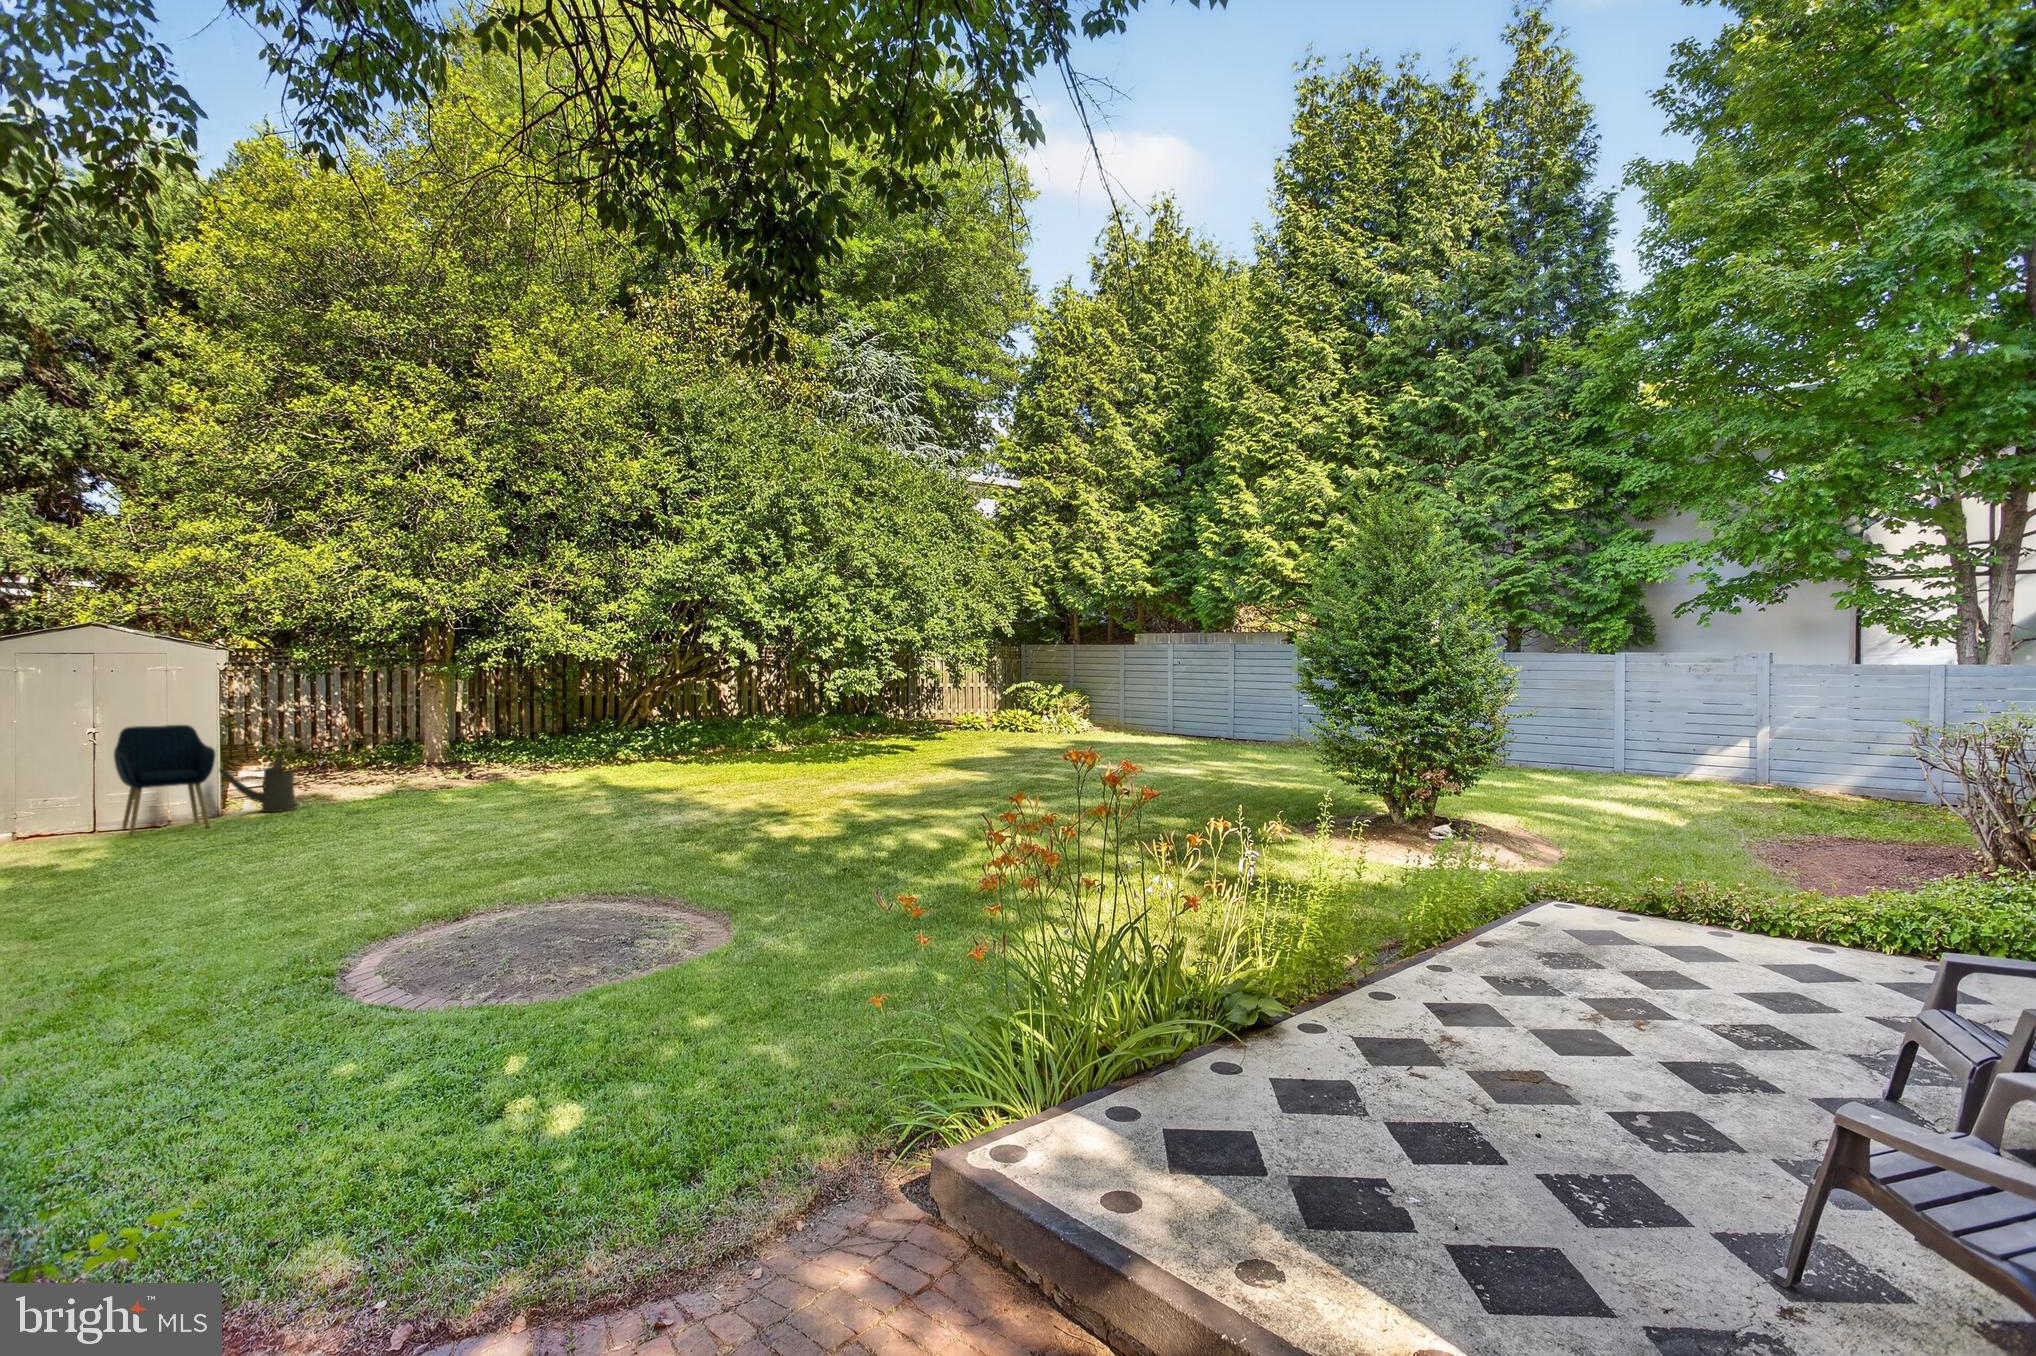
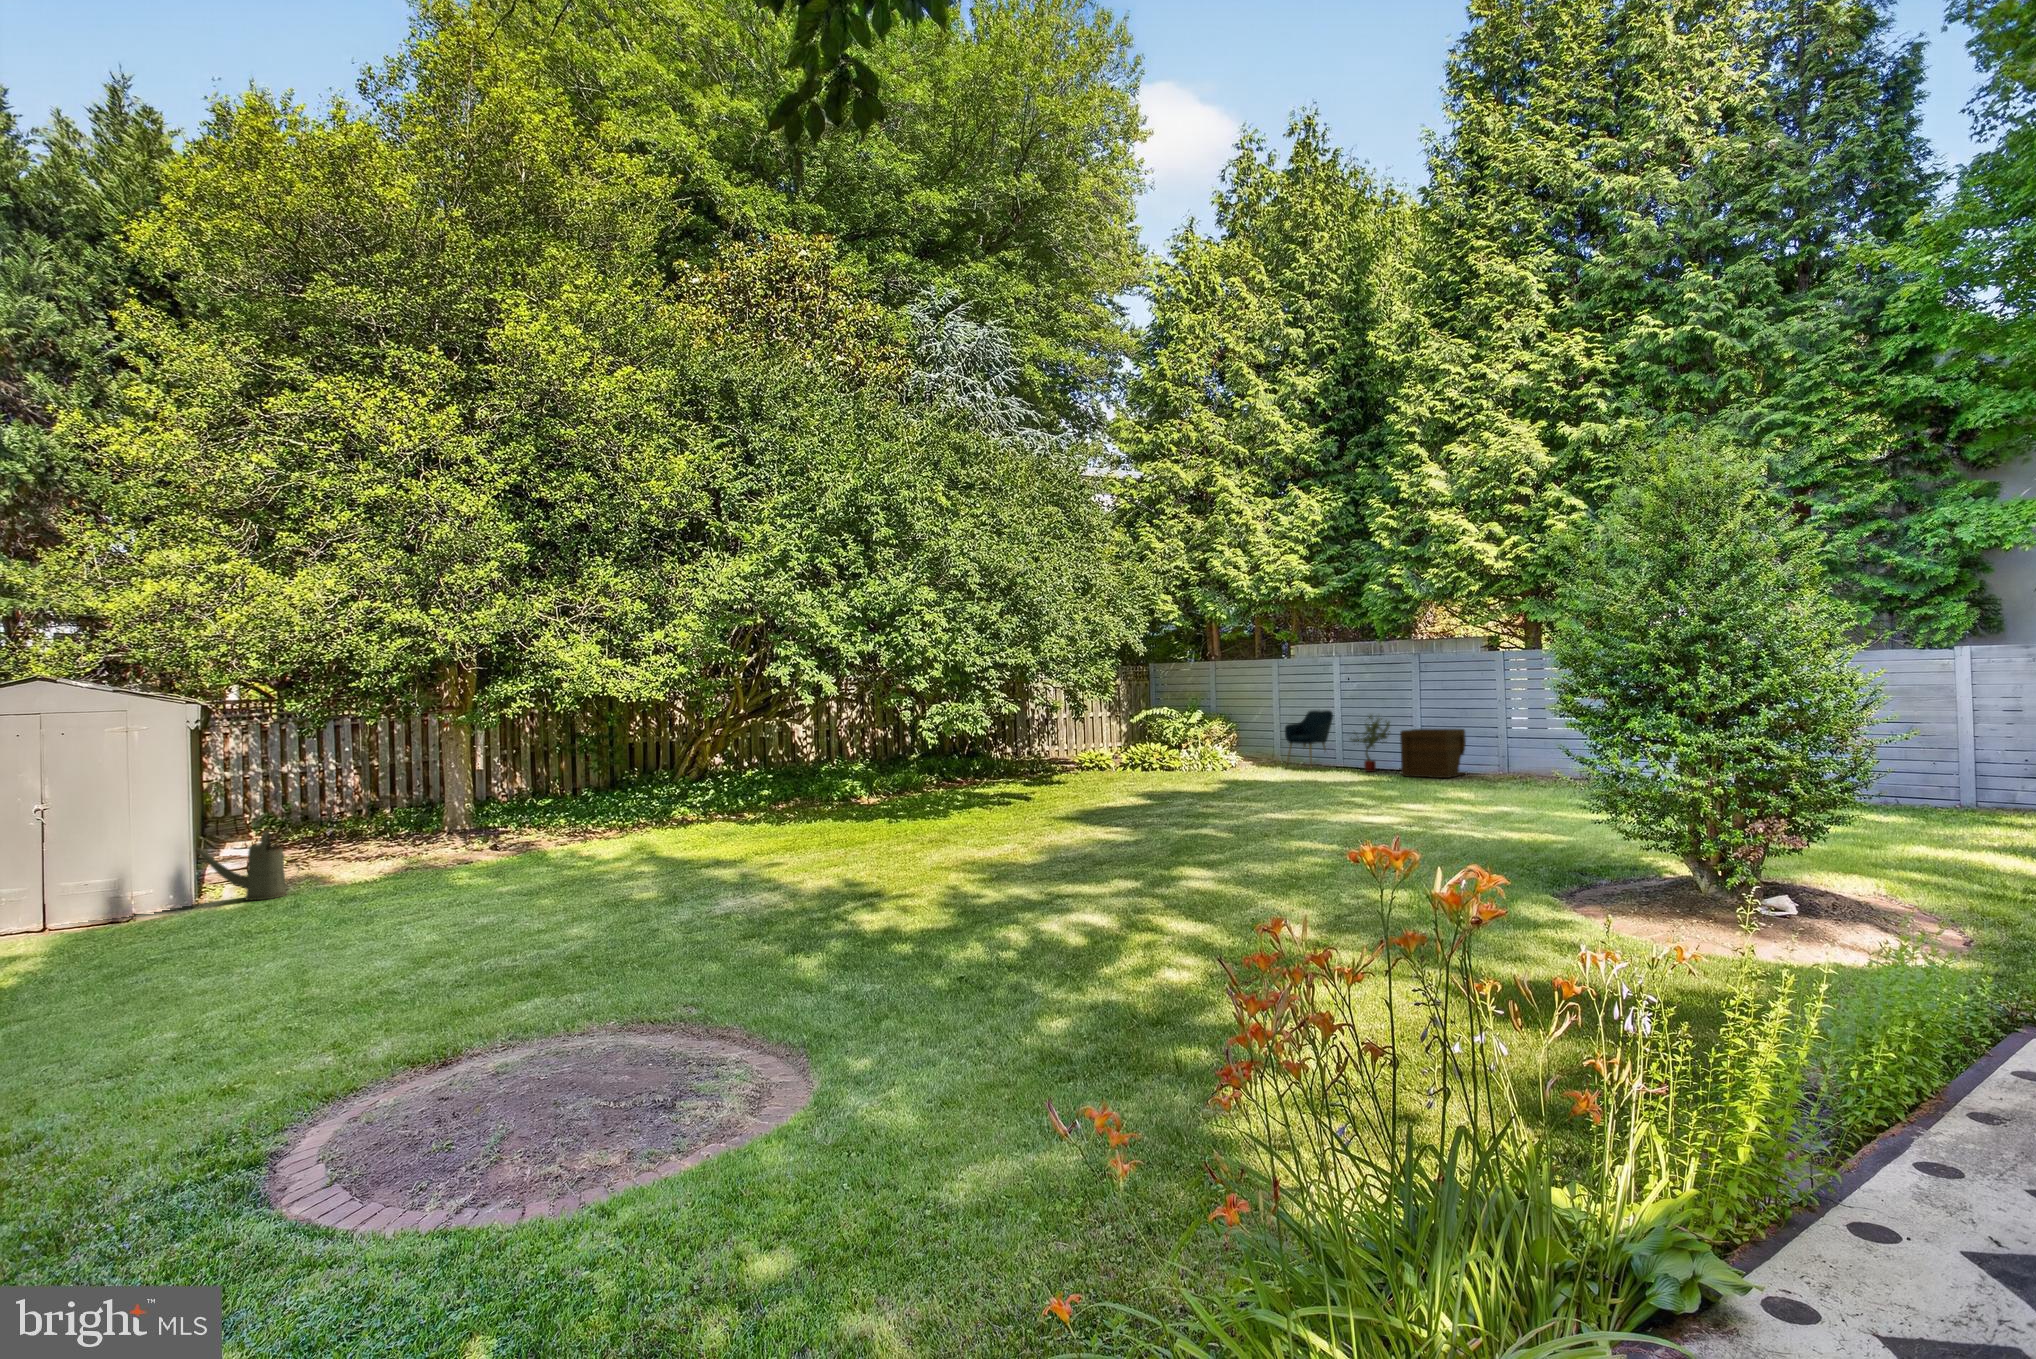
potted tree: none [1176,689,1208,735] -> present [1351,715,1390,772]
wooden crate: none [1213,702,1262,741] -> present [1400,729,1466,778]
chair: present [114,725,215,836] -> present [1285,710,1333,768]

